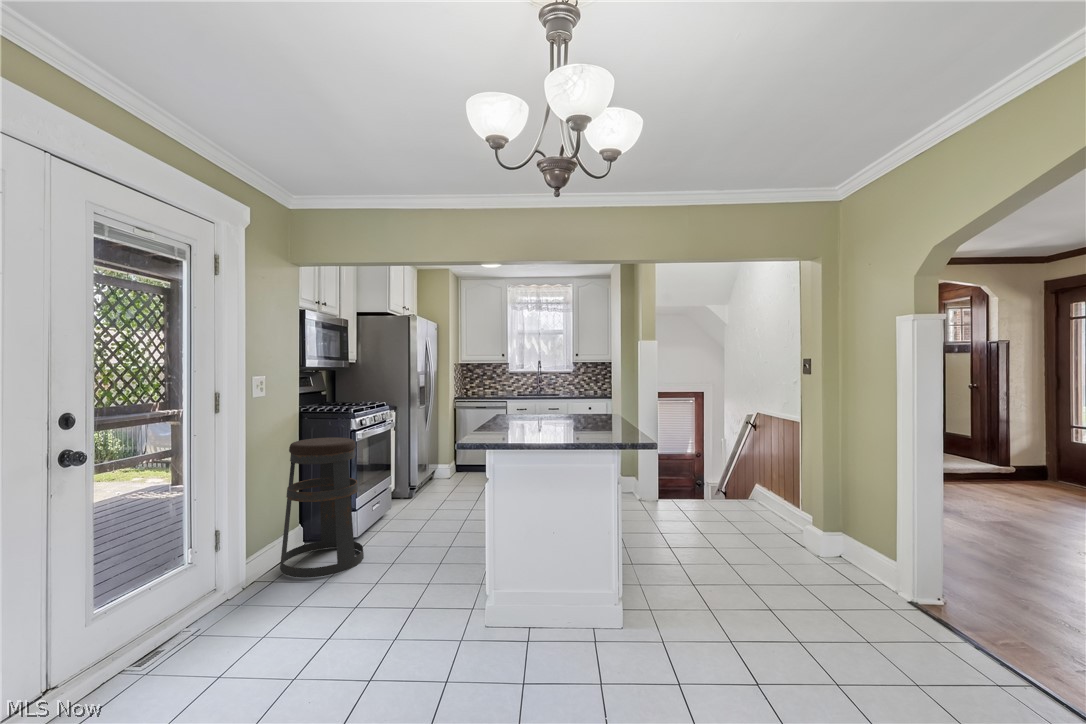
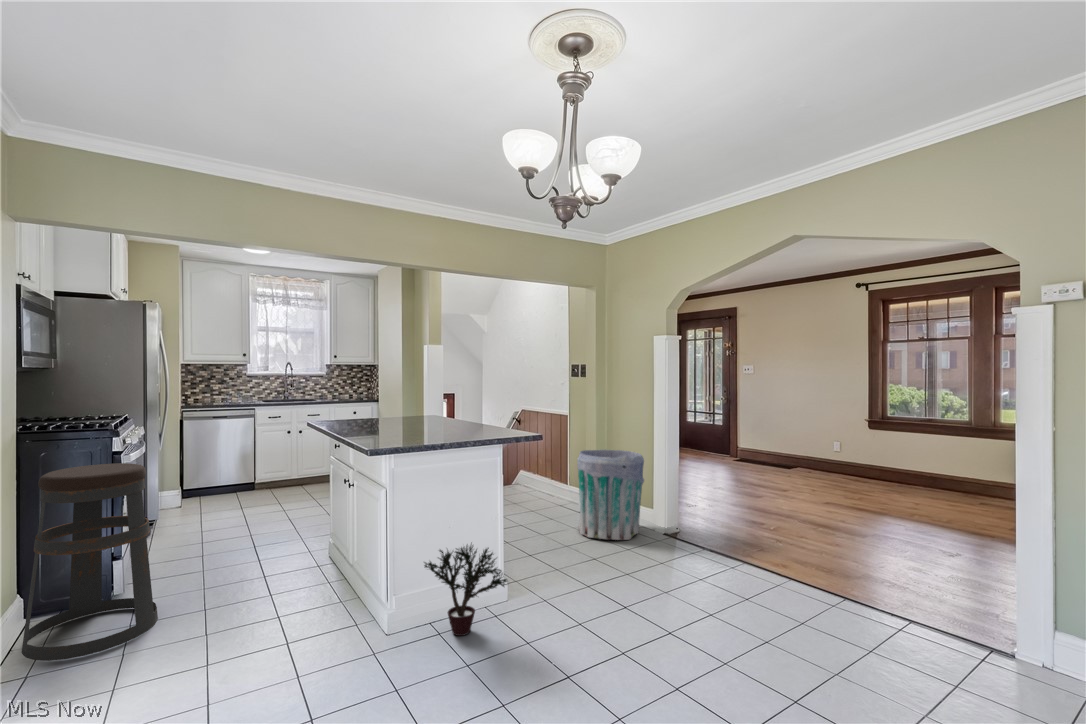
trash can: none [778,469,879,598] -> present [577,450,644,540]
potted plant: none [507,555,588,657] -> present [424,545,507,636]

